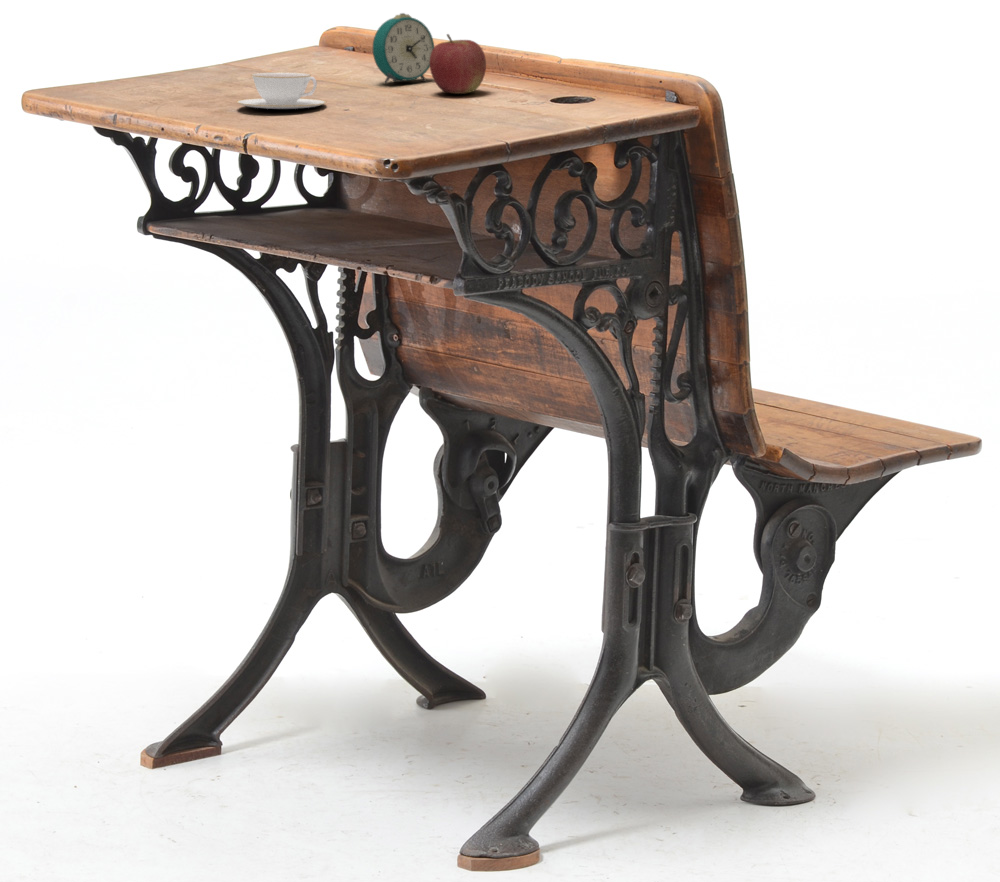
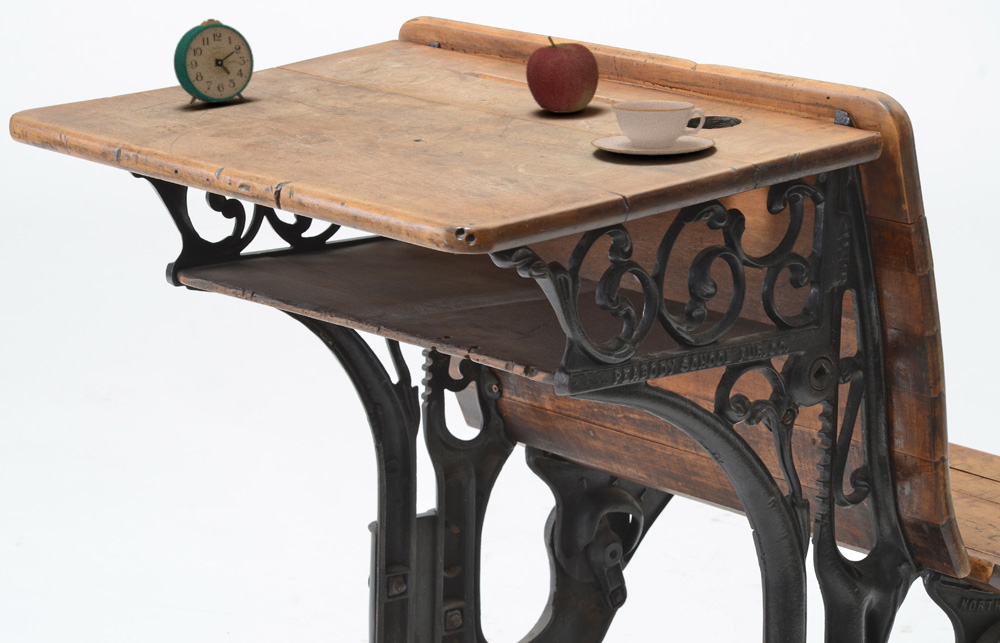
alarm clock: present [373,13,434,83] -> present [174,19,254,106]
teacup: present [237,72,326,109] -> present [591,100,715,155]

